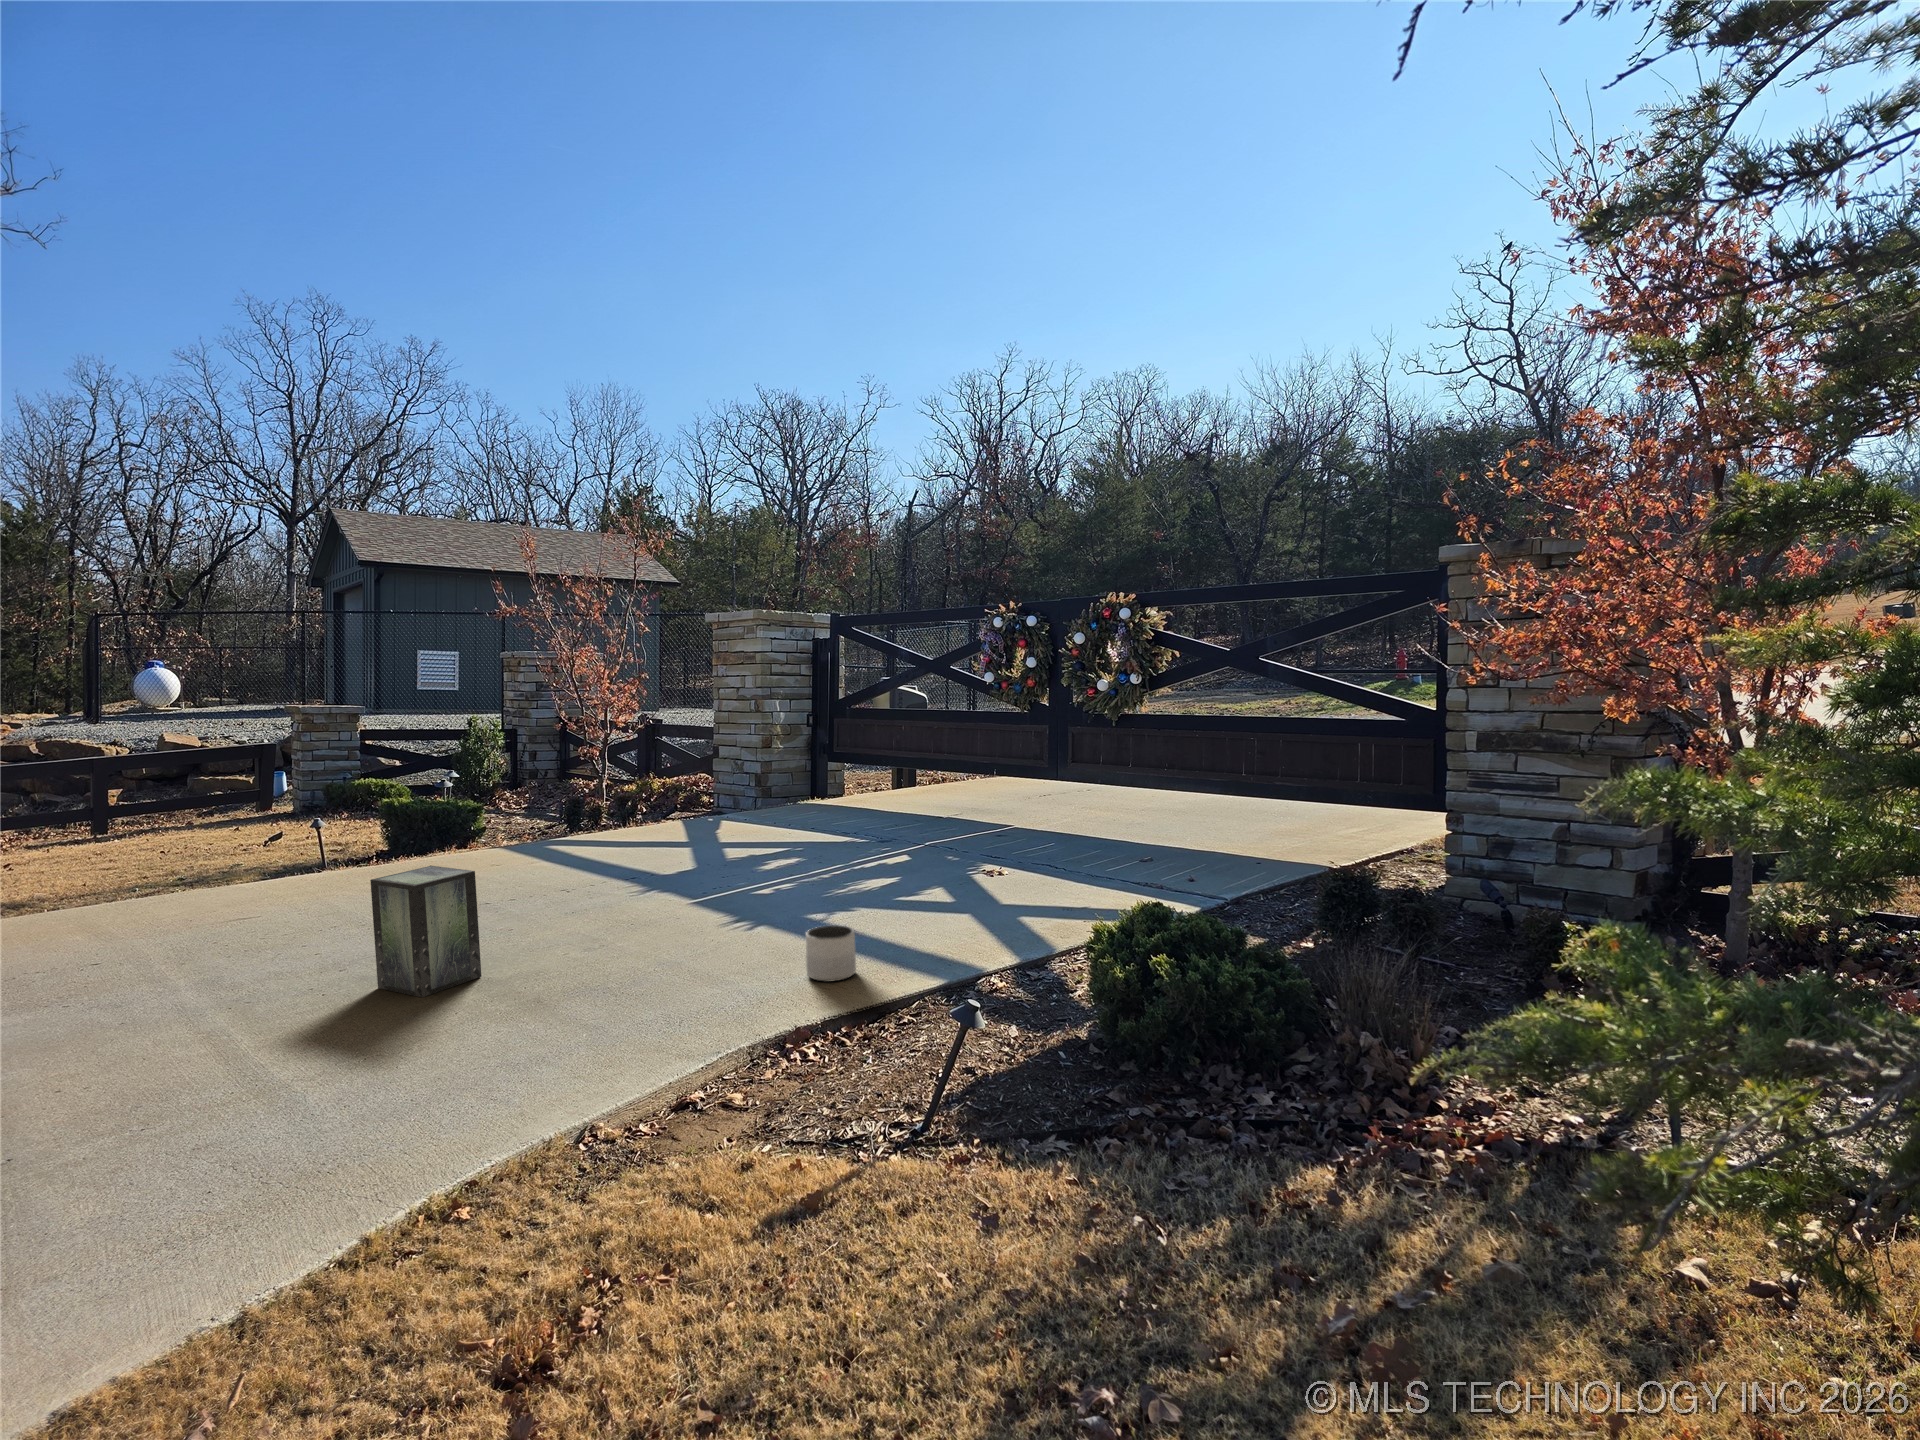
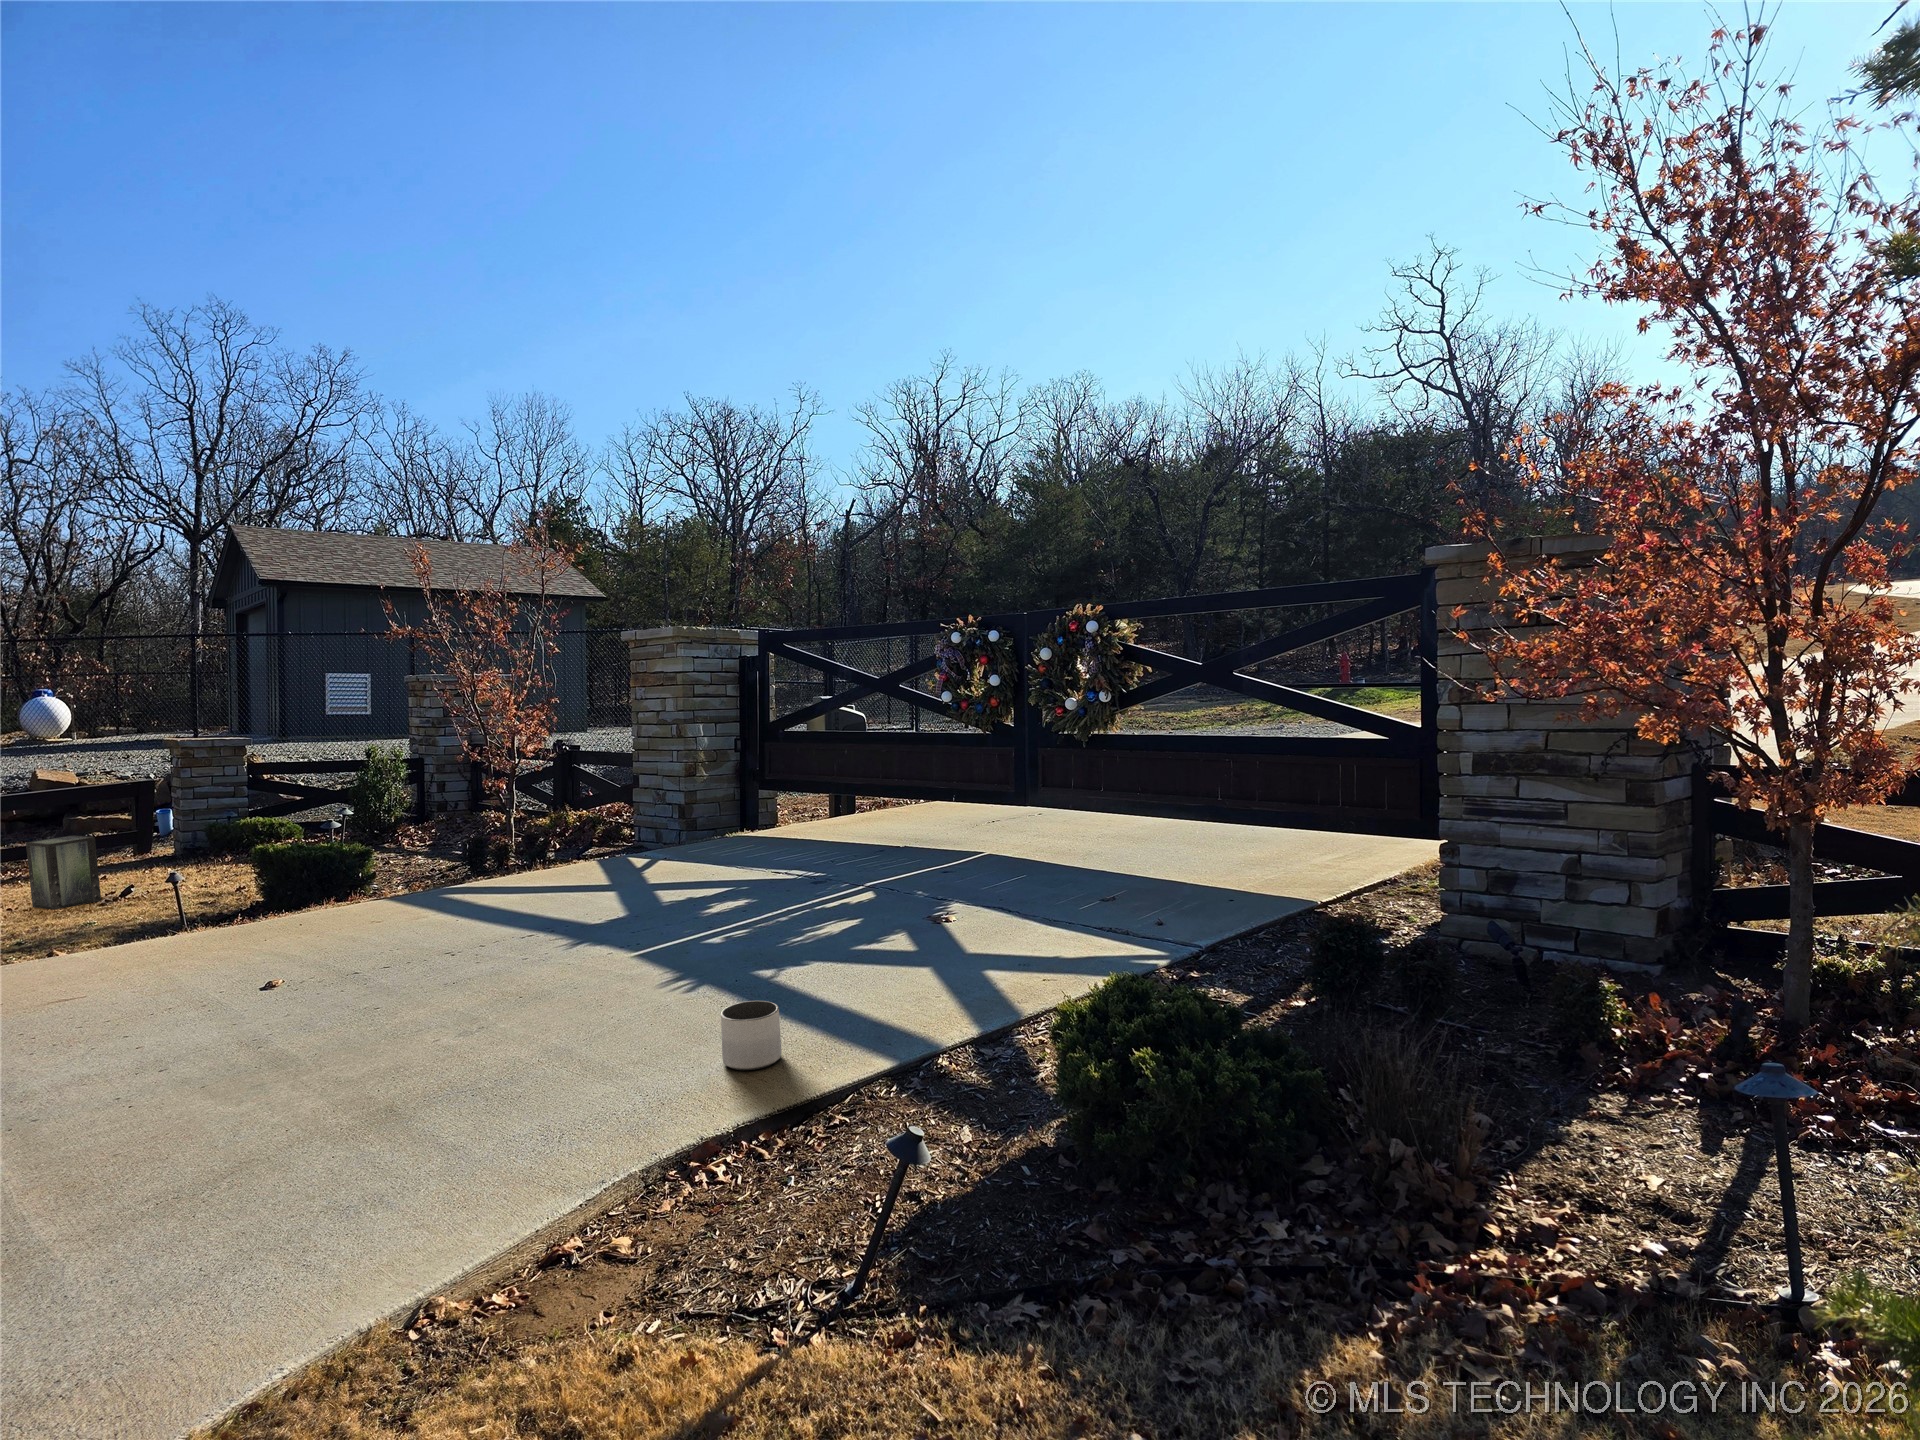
storage box: present [370,866,481,997] -> present [26,836,101,910]

